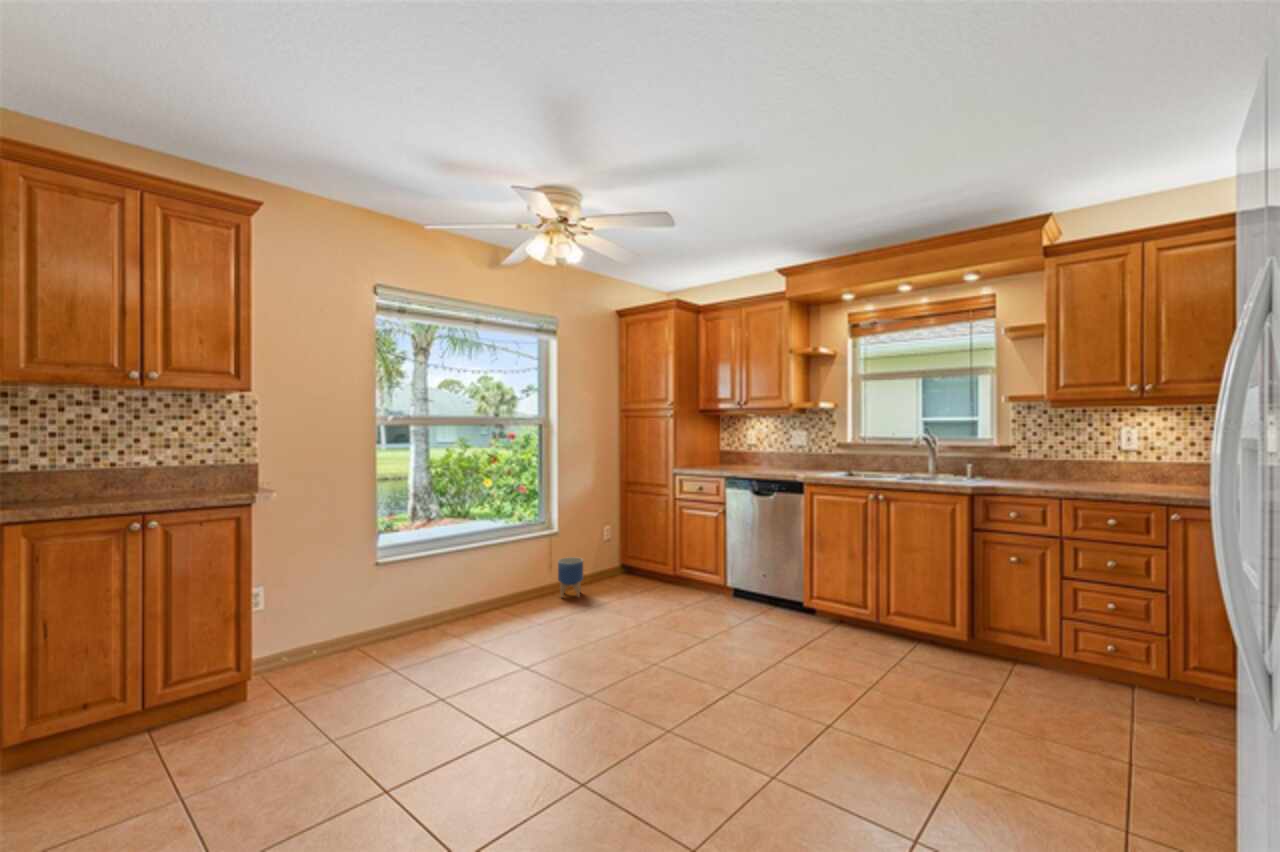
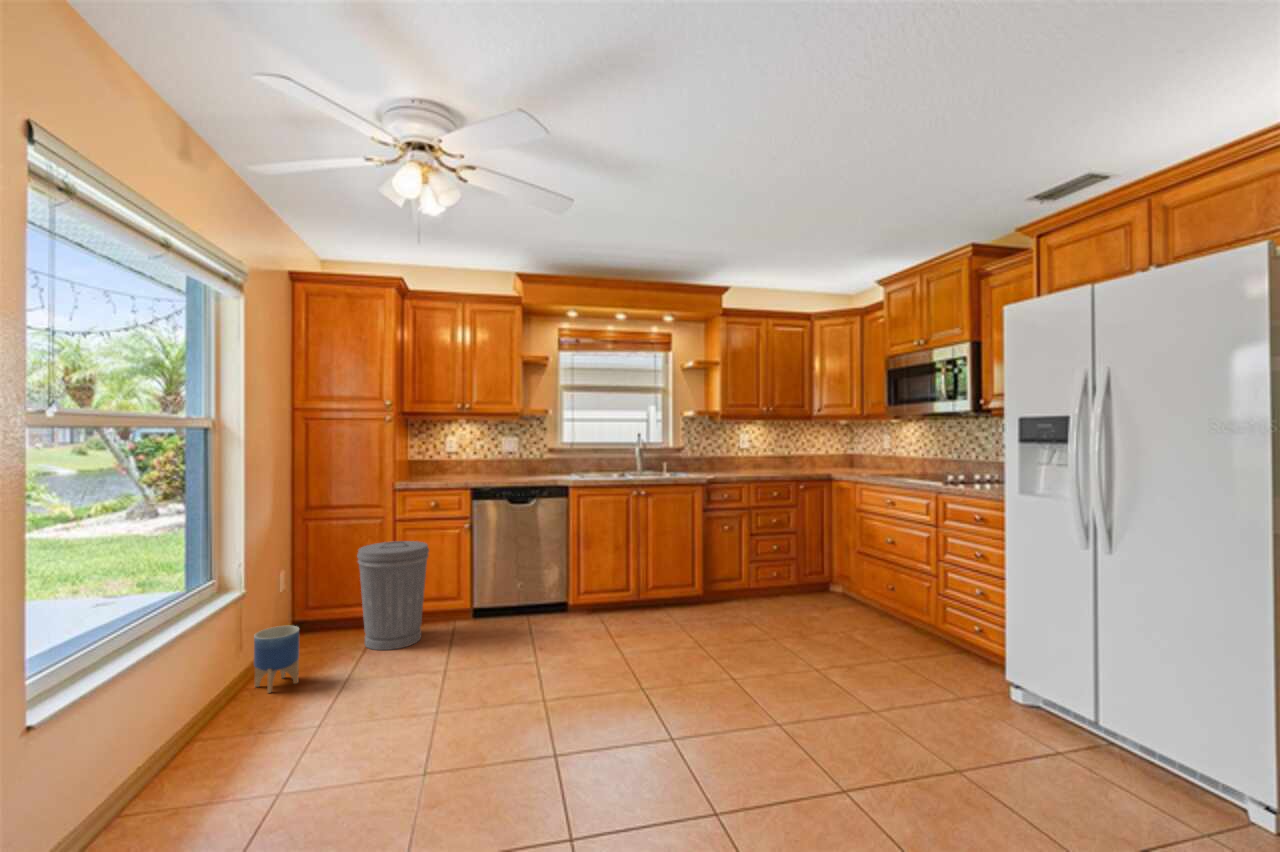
trash can: none [635,514,687,597] -> present [357,541,429,650]

